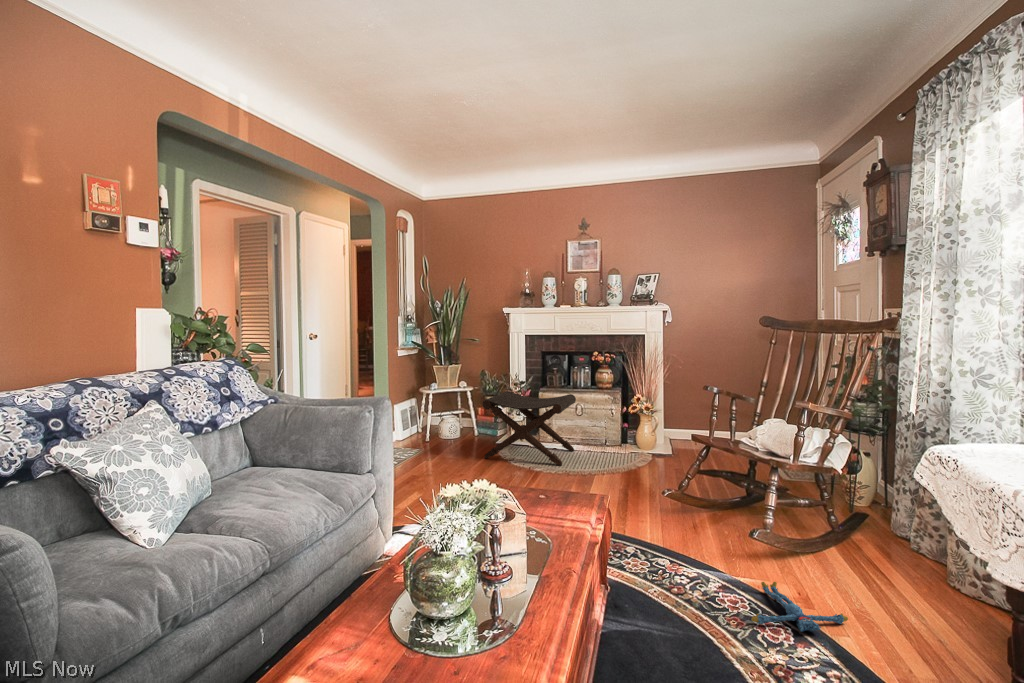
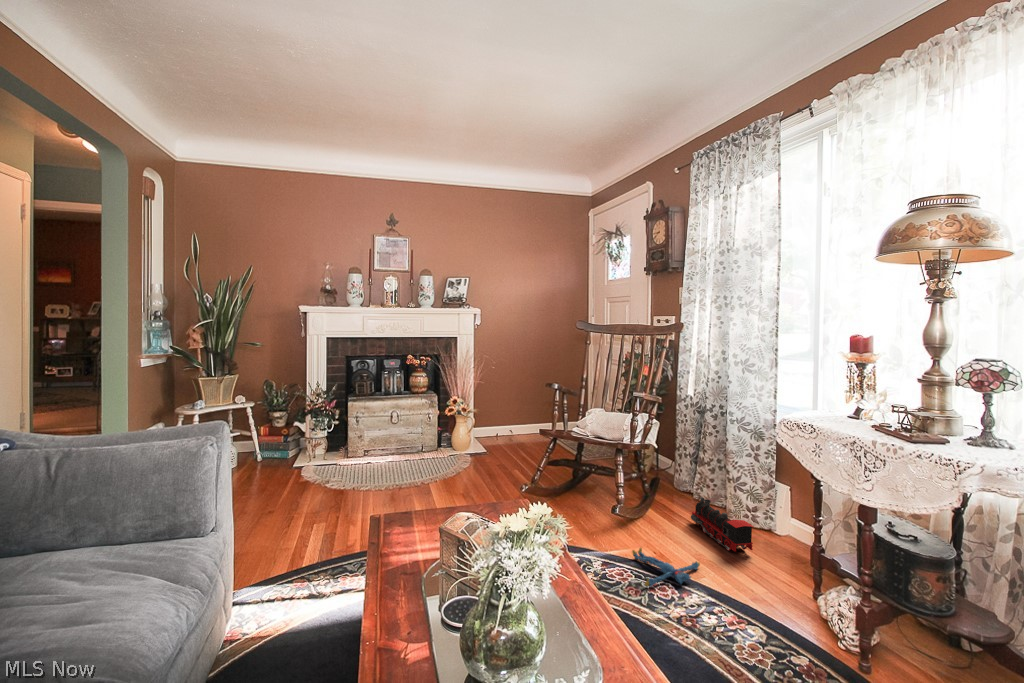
footstool: present [483,391,576,466] -> none [292,400,393,482]
toy train: none [878,543,949,624] -> present [691,497,753,551]

